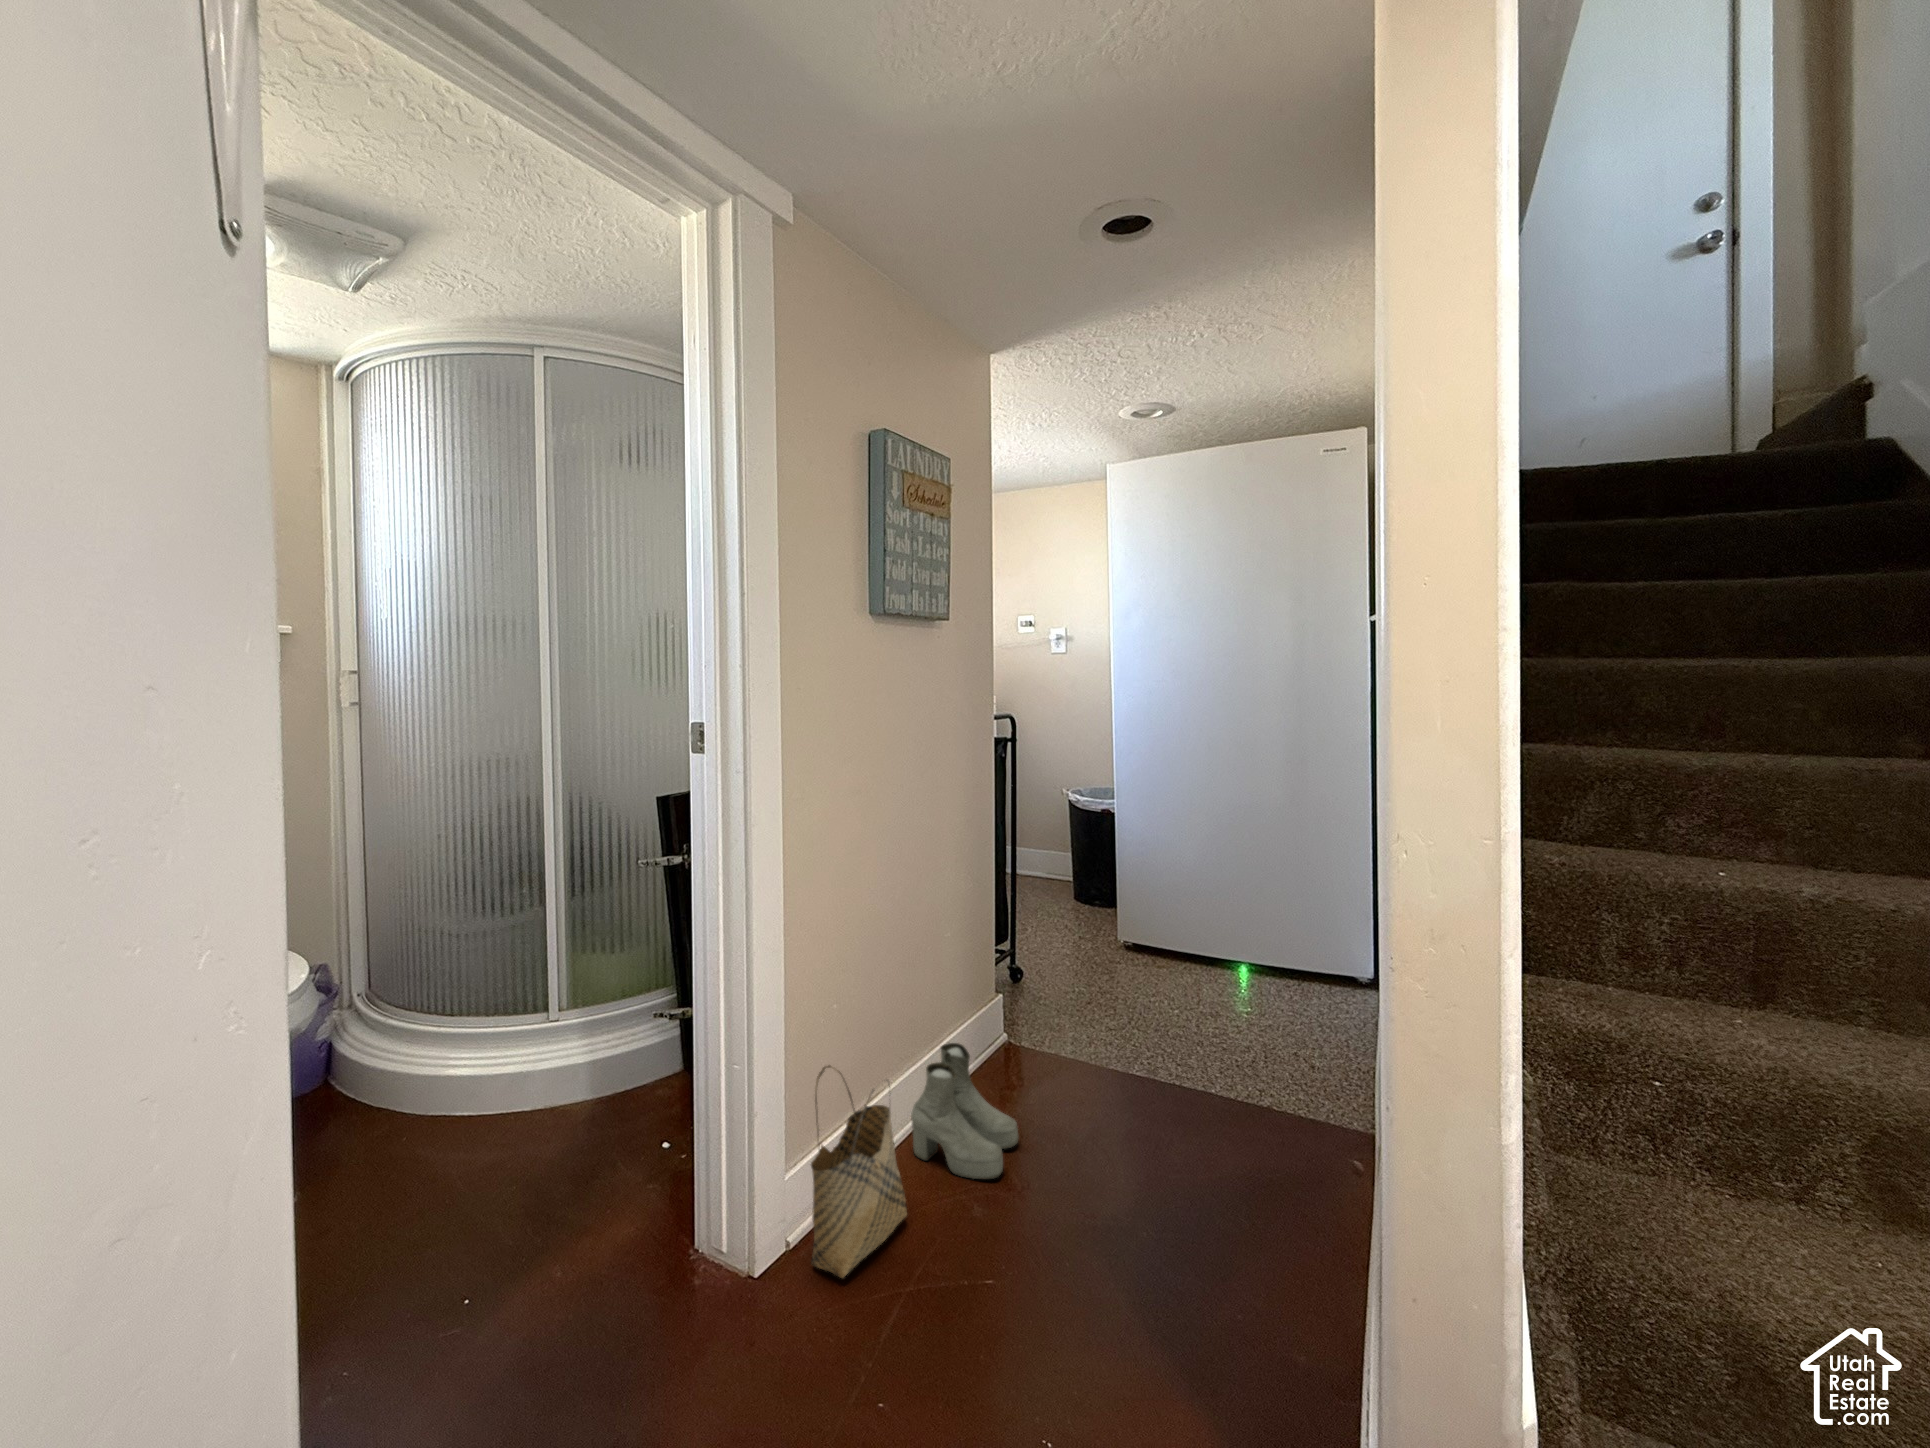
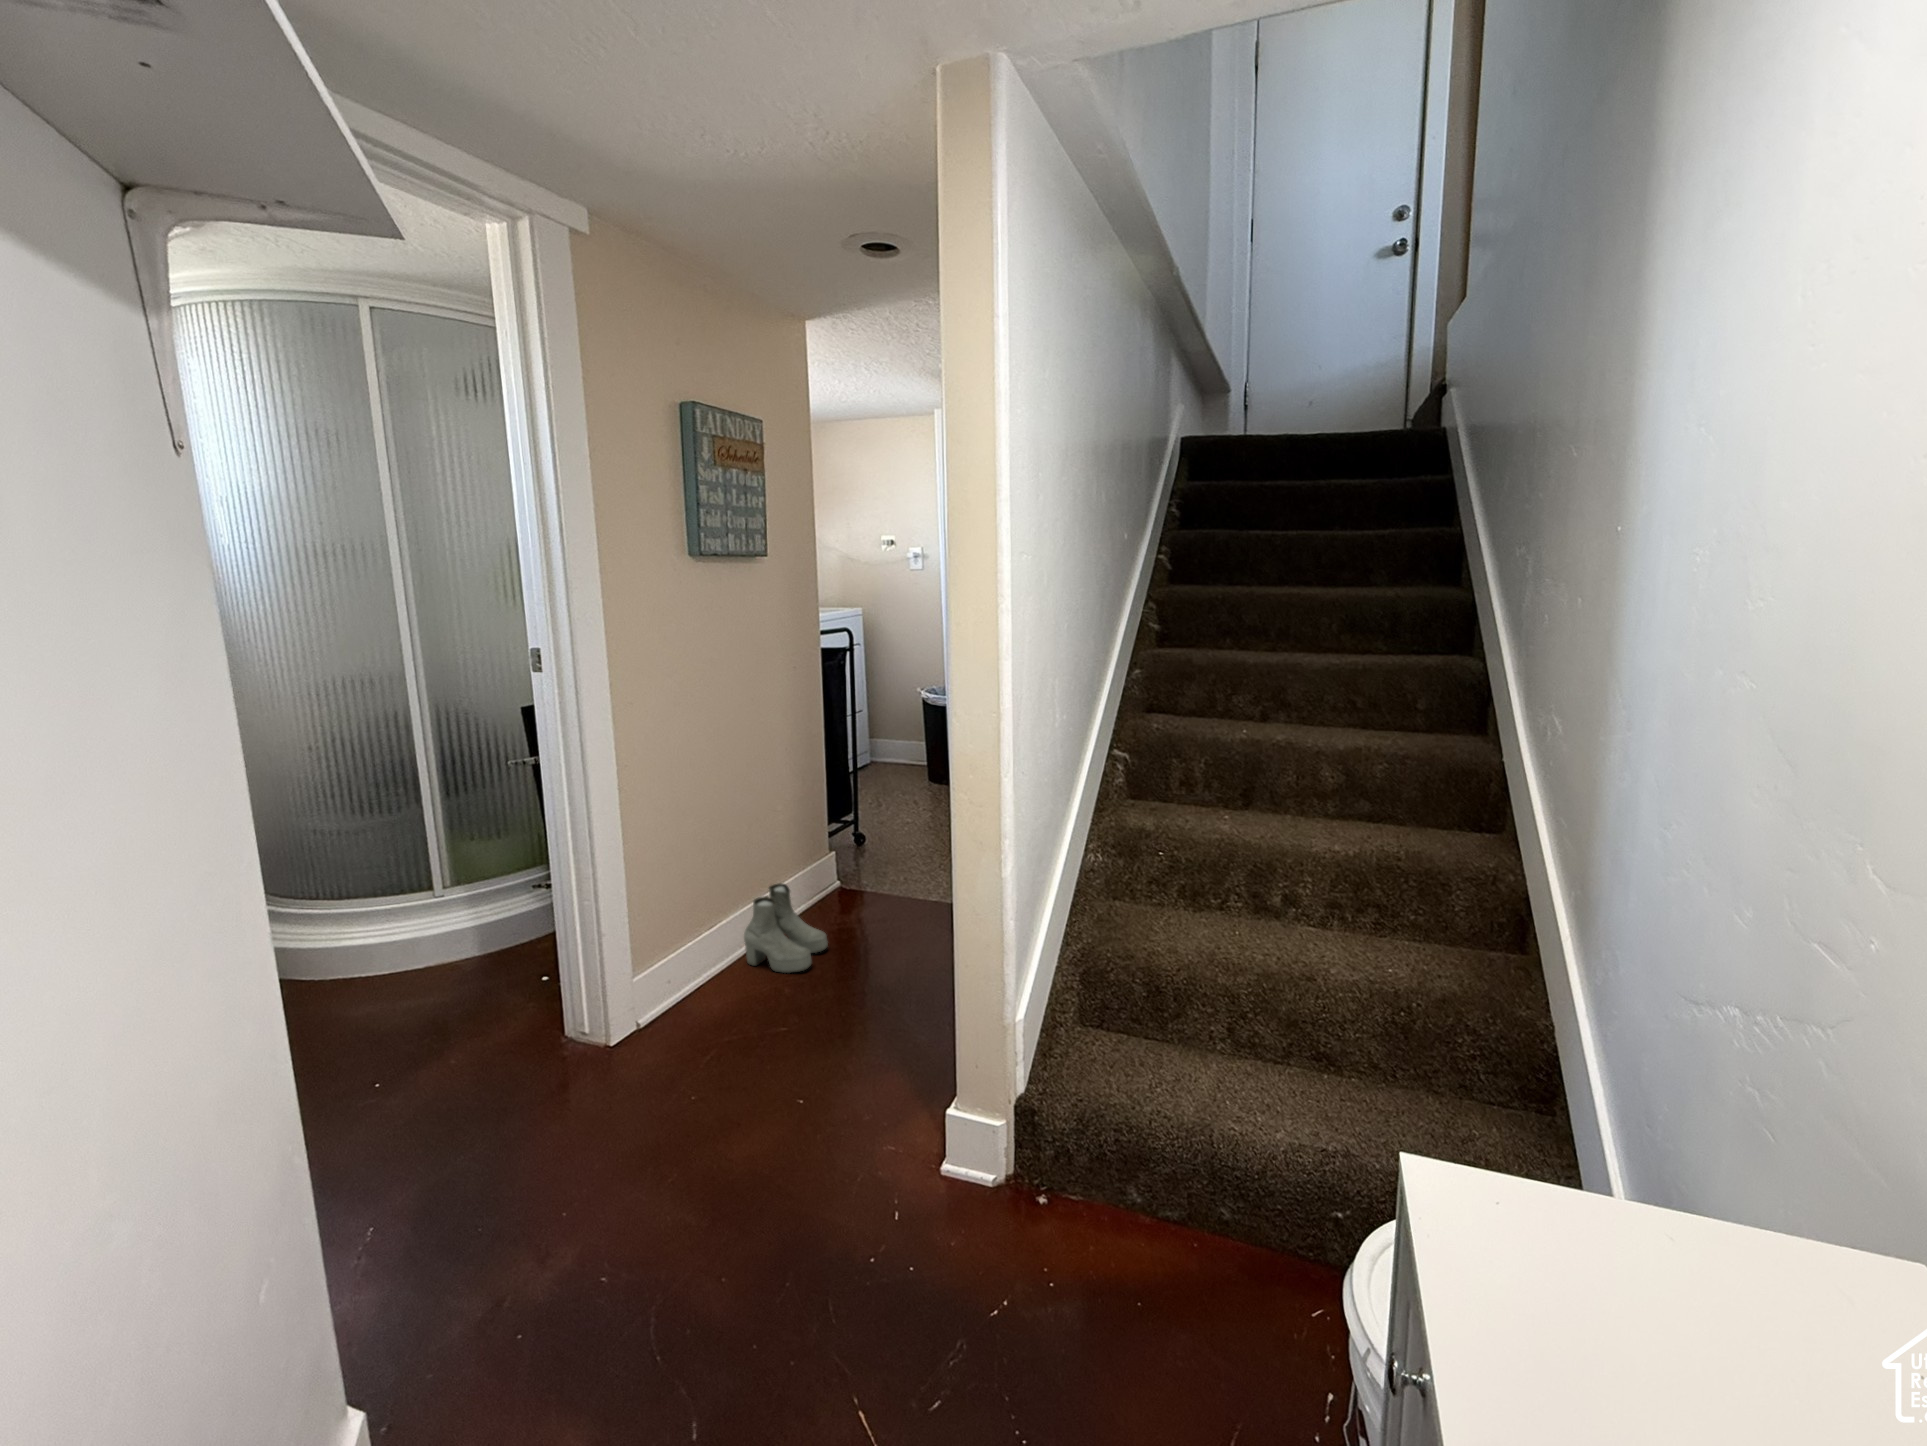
woven basket: present [811,1065,907,1278] -> none [649,899,732,1037]

